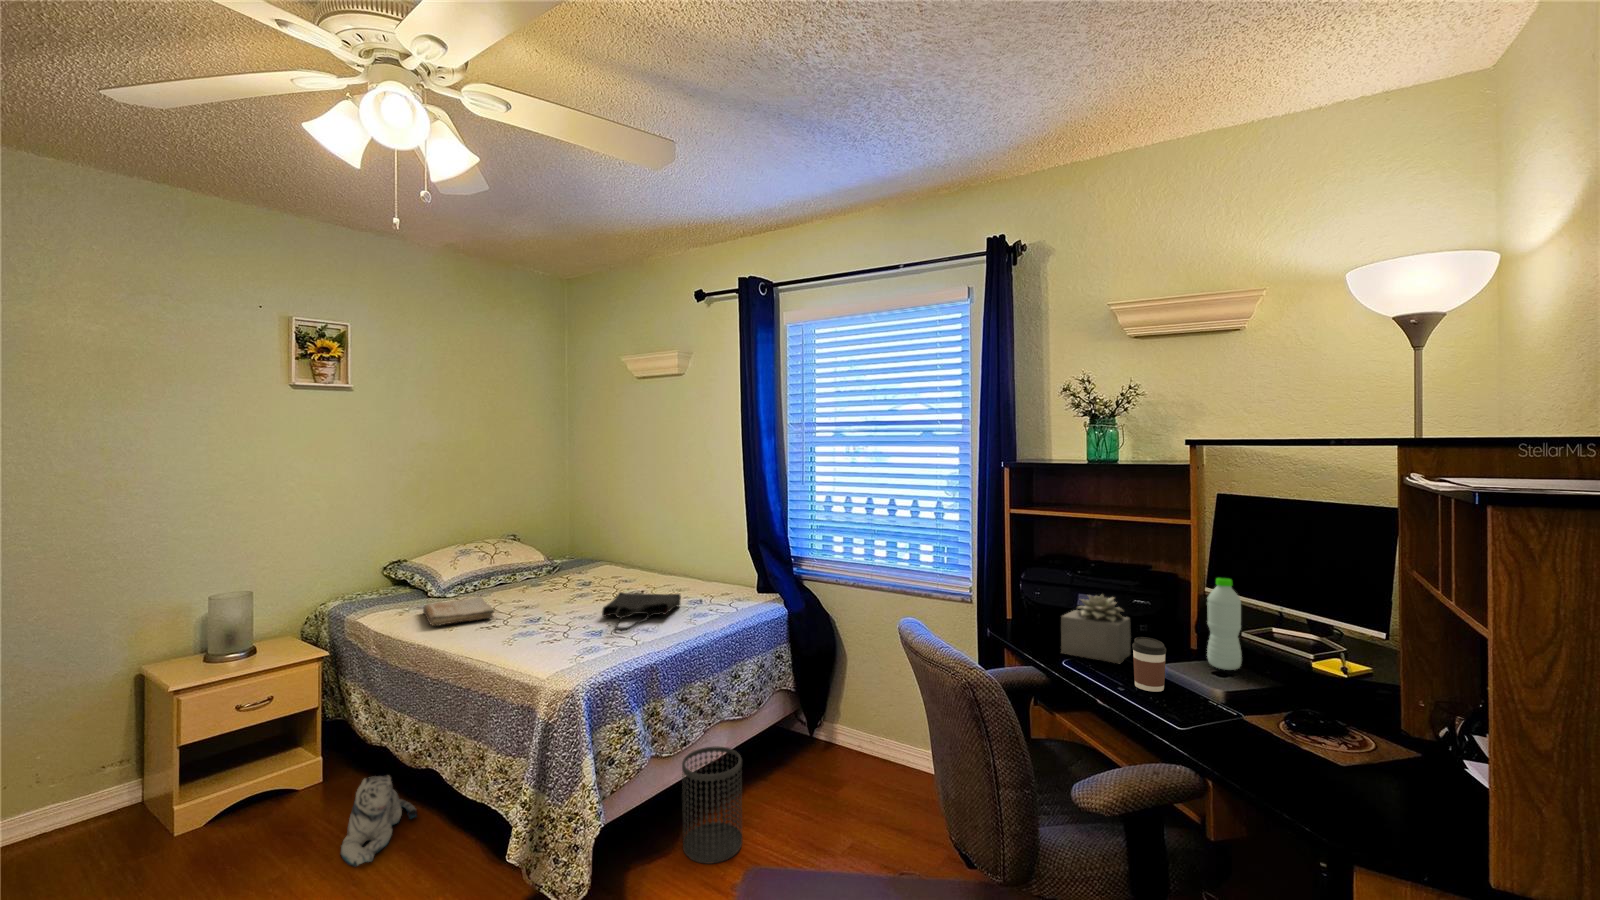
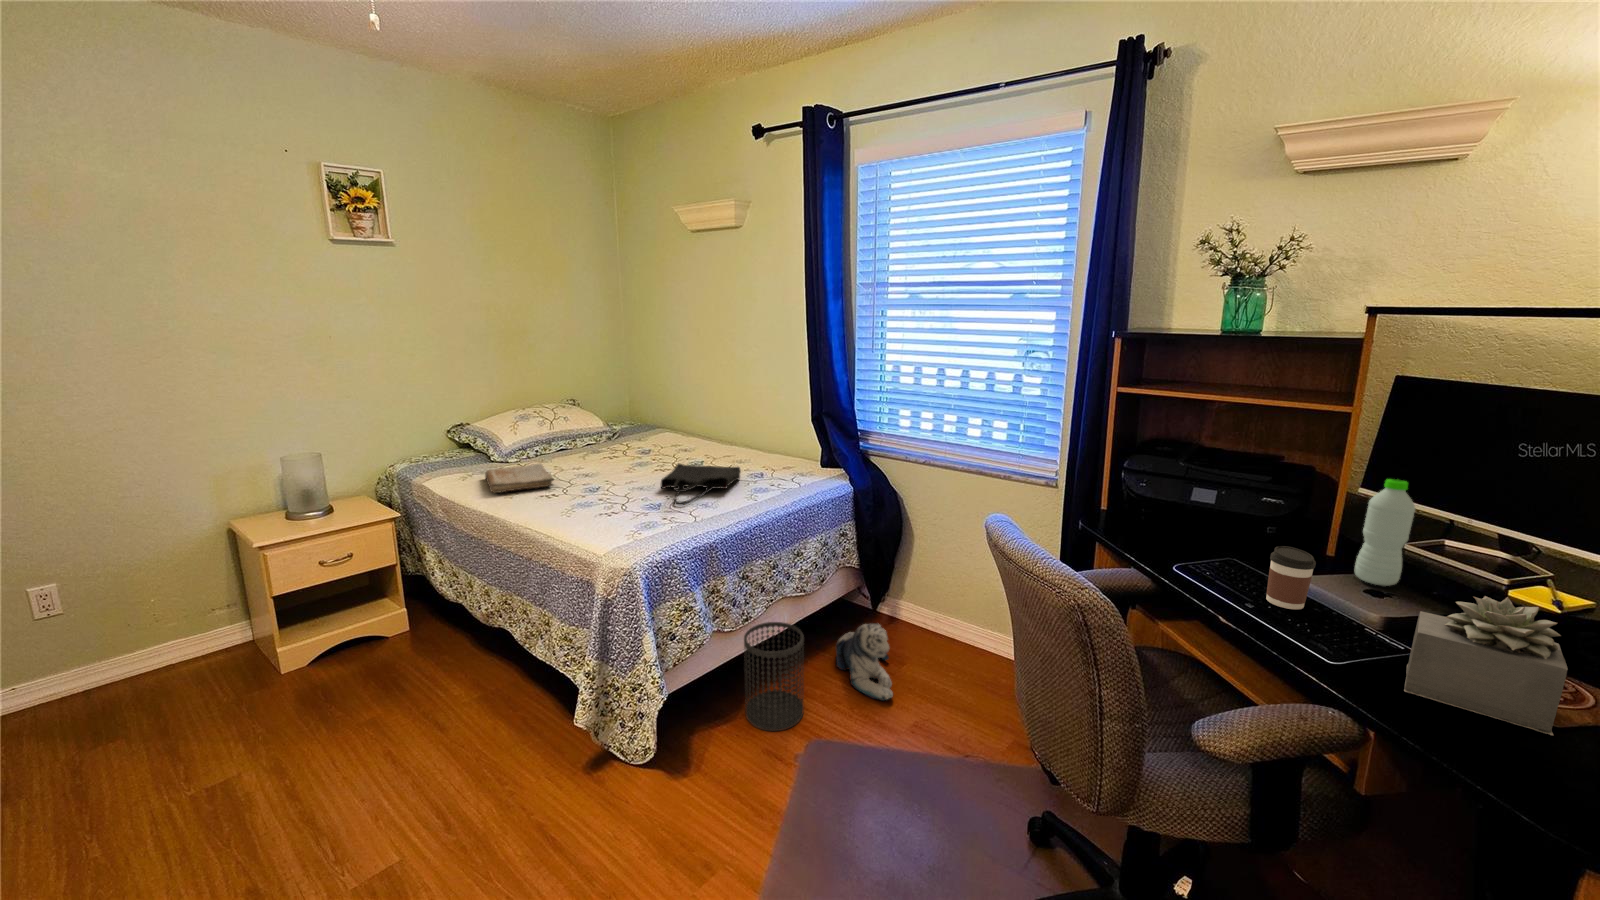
succulent plant: present [1061,595,1131,663] -> present [1404,596,1568,735]
plush toy: present [341,775,417,867] -> present [836,623,893,701]

